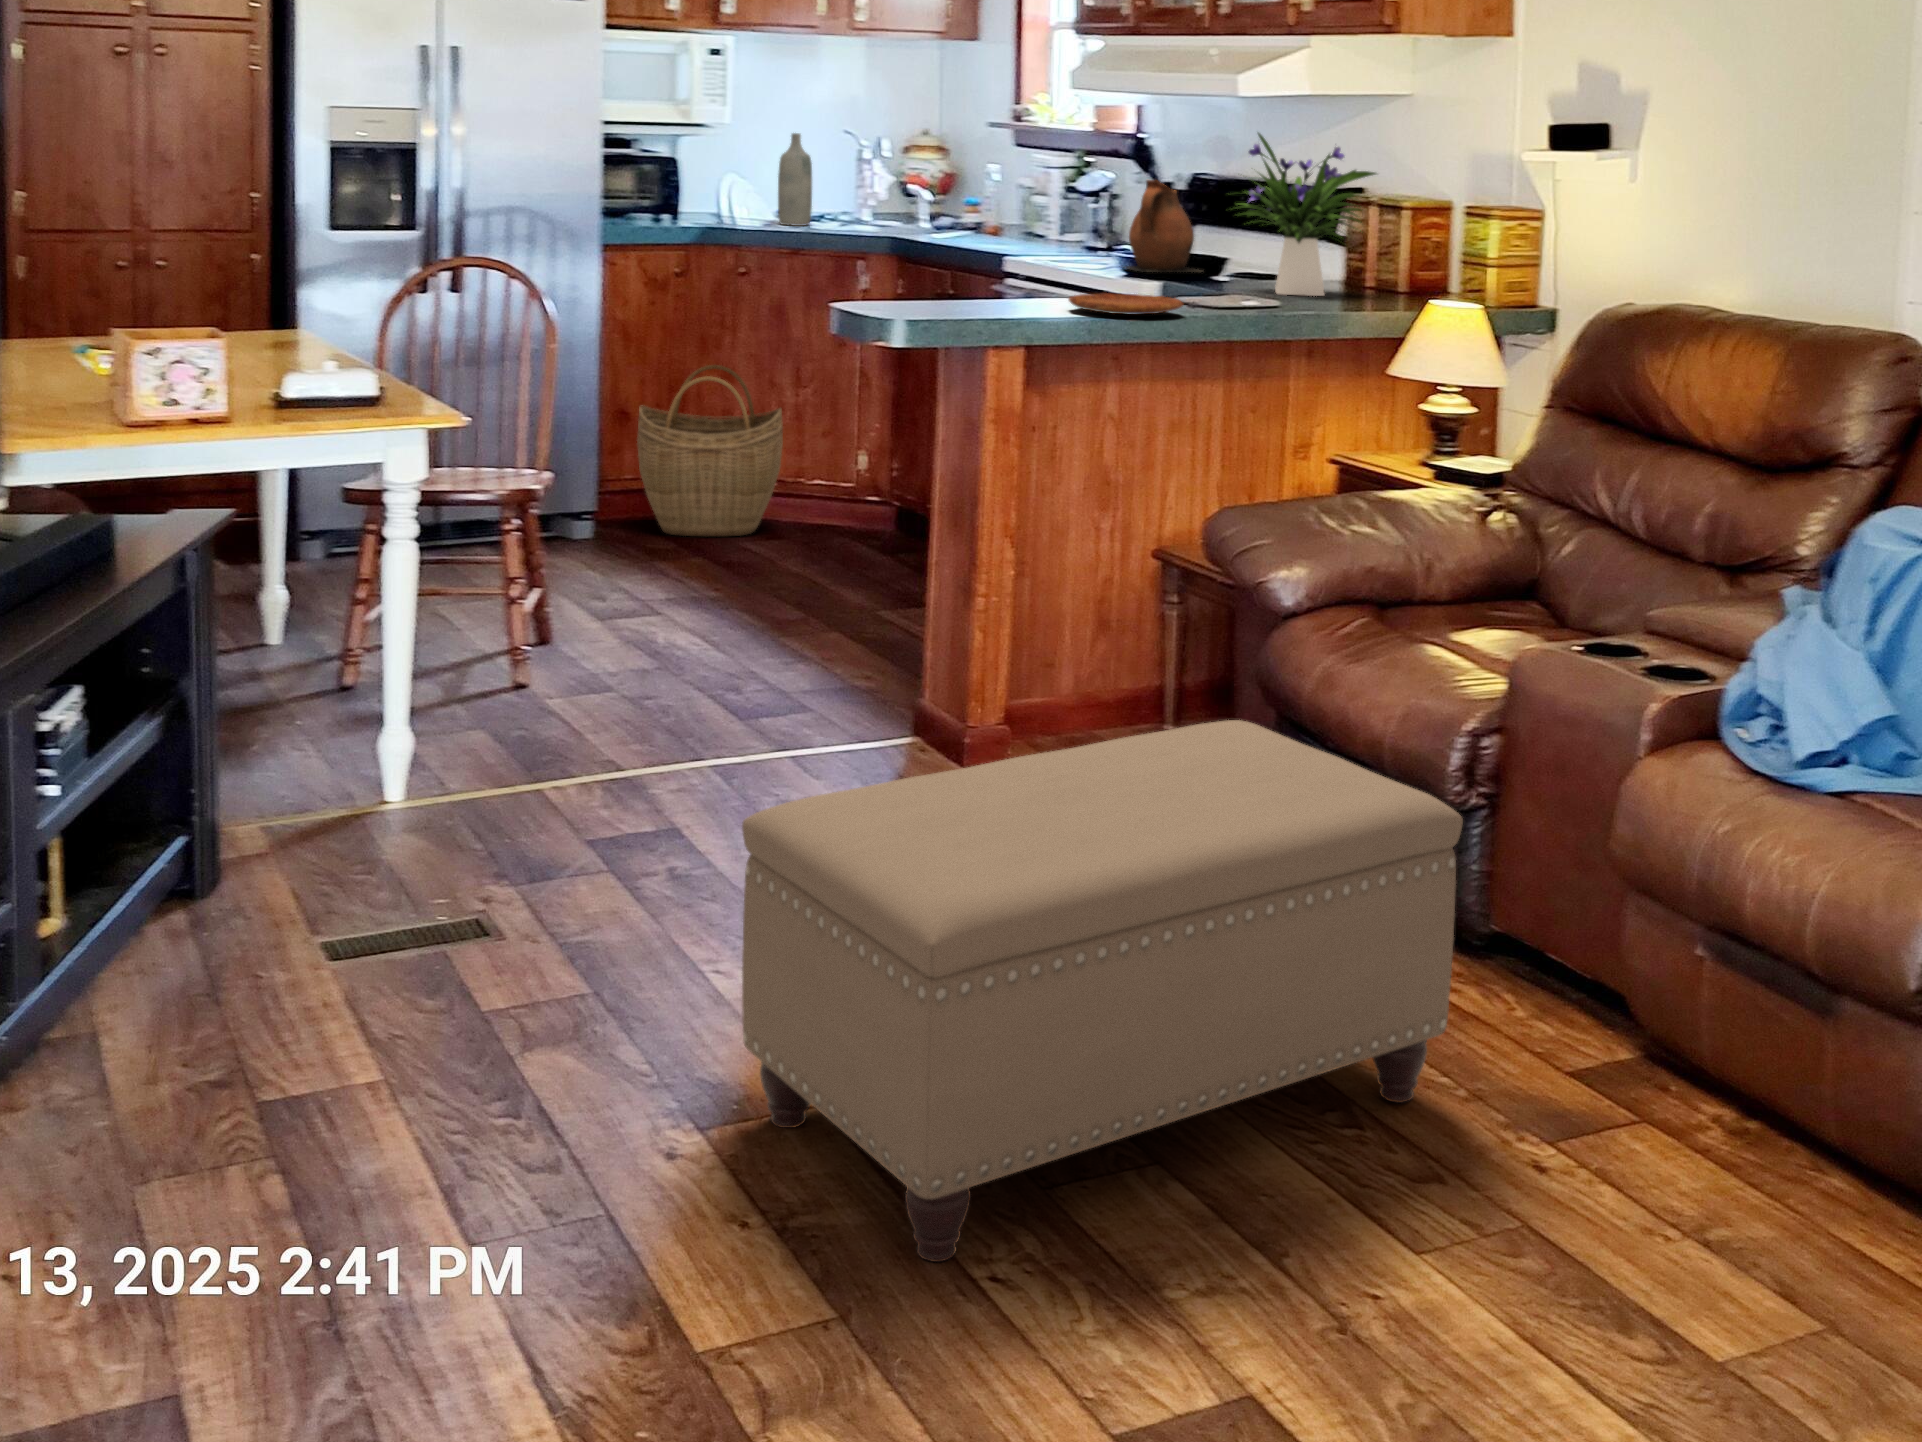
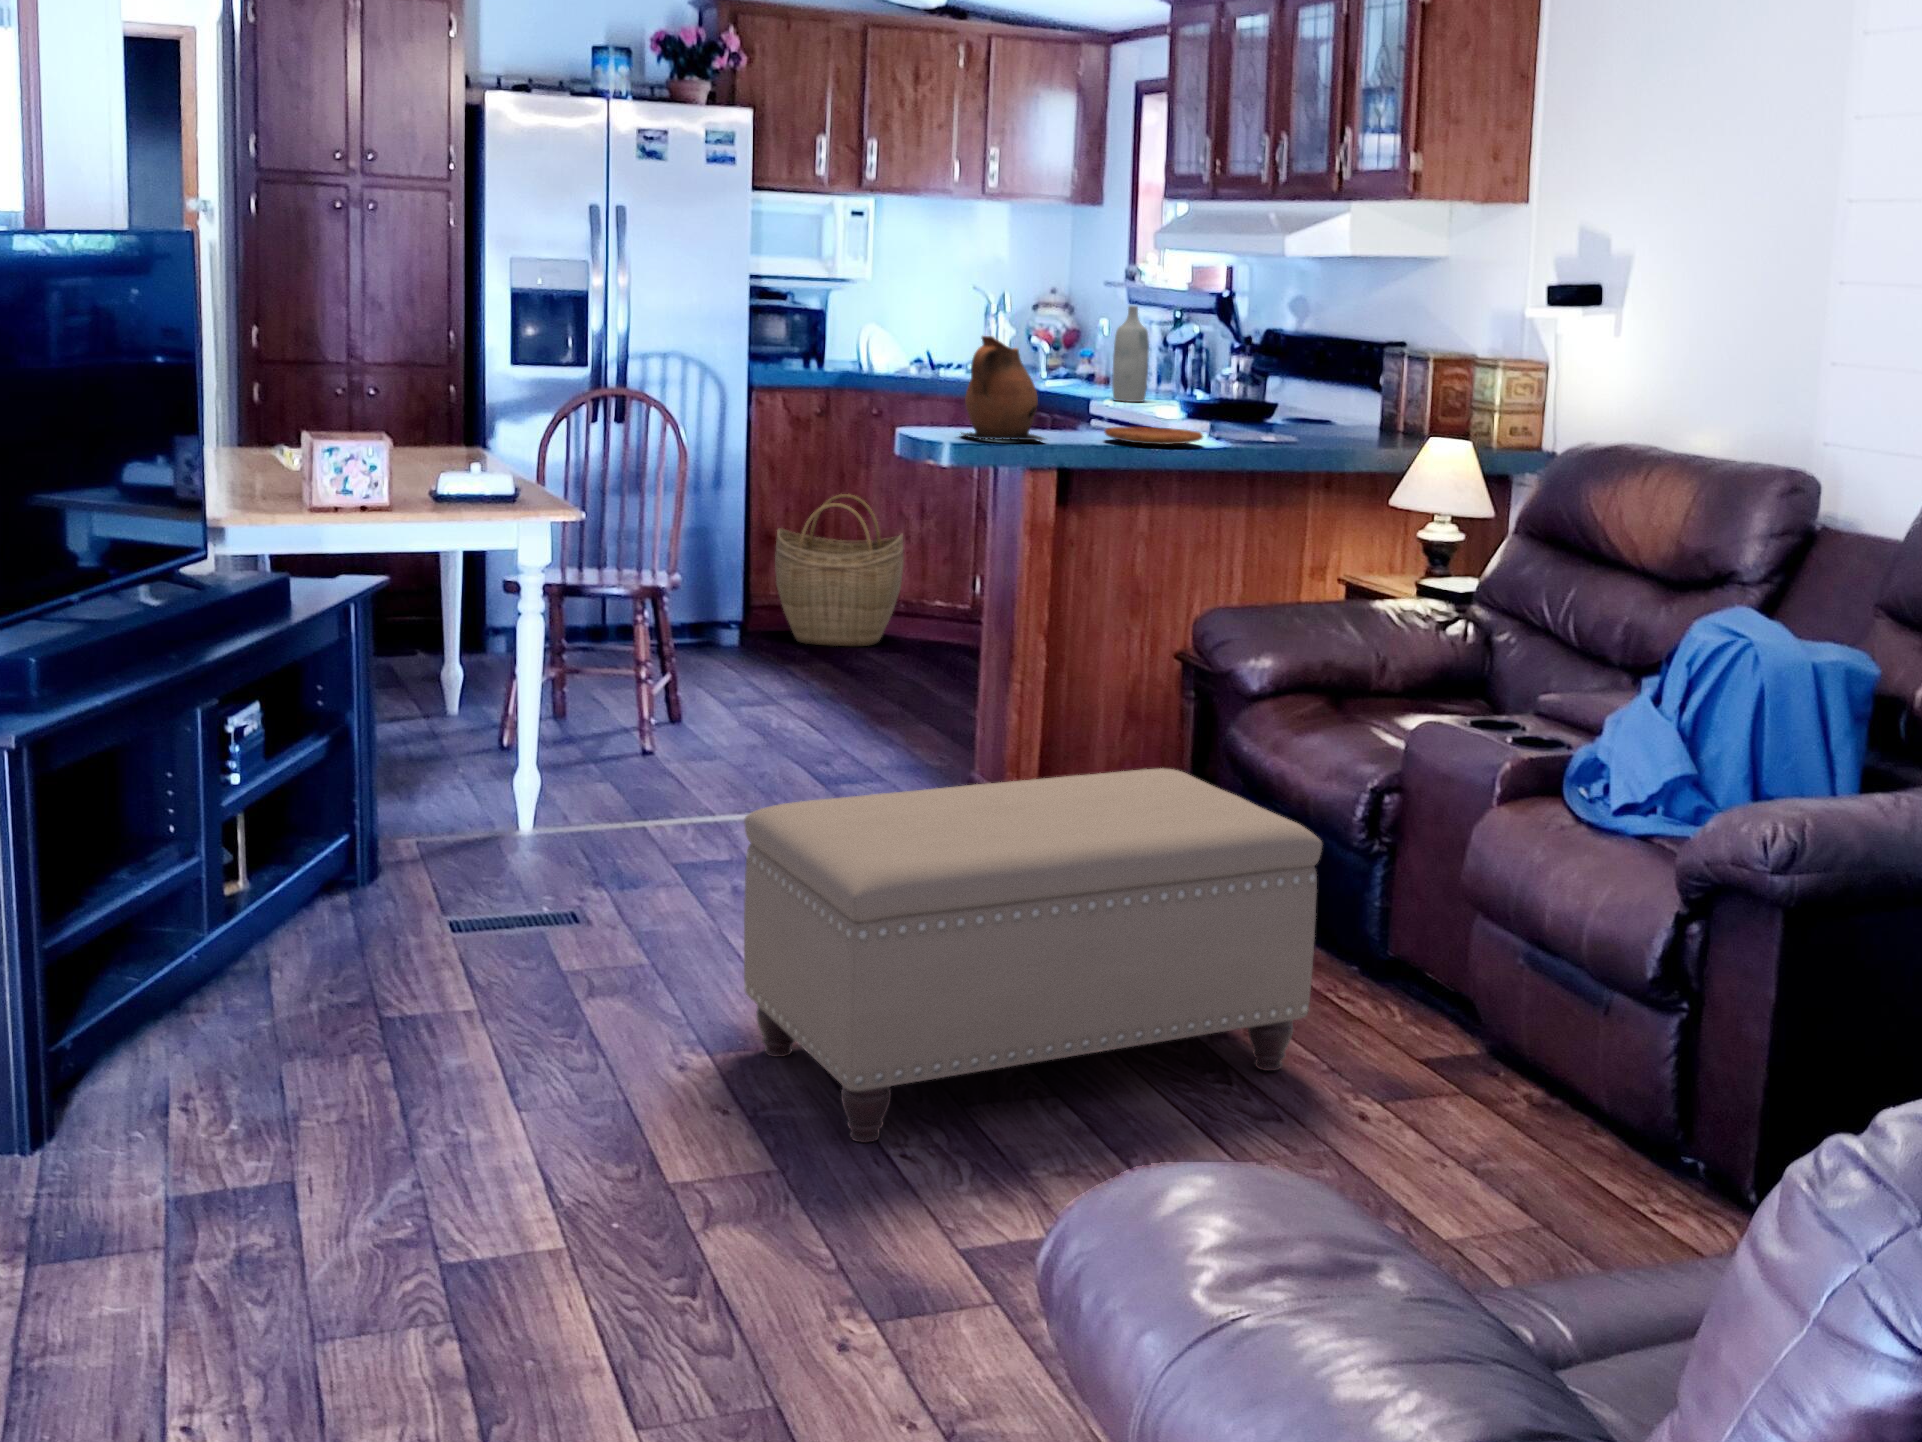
bottle: present [778,133,812,226] -> present [1112,306,1149,402]
flower arrangement: present [1239,133,1376,296] -> none [1271,287,1410,436]
ceramic pitcher: present [1123,180,1202,272] -> present [961,336,1045,441]

